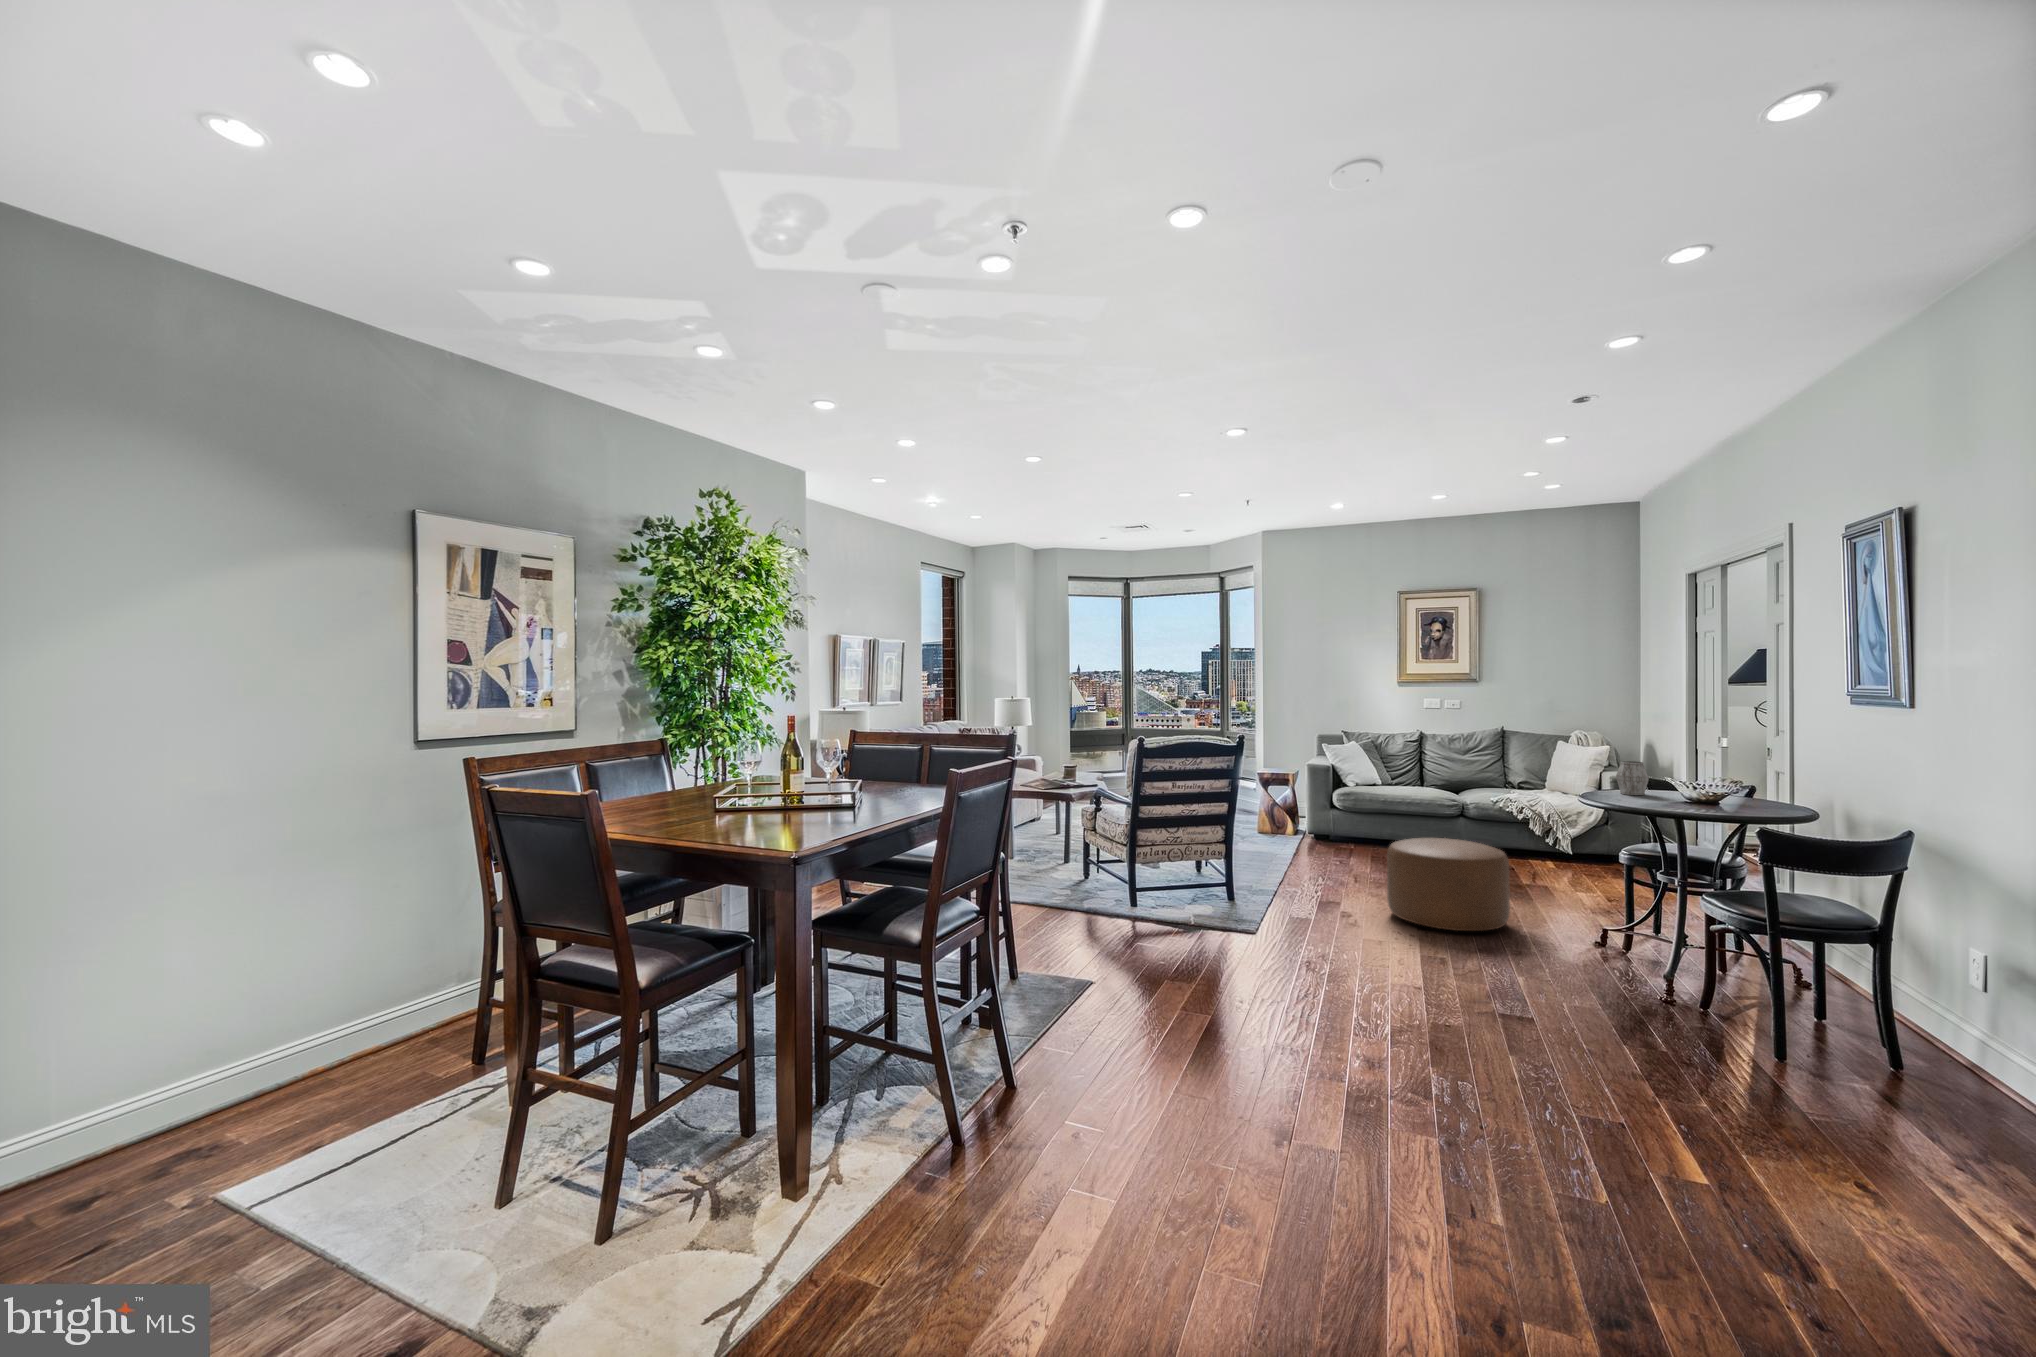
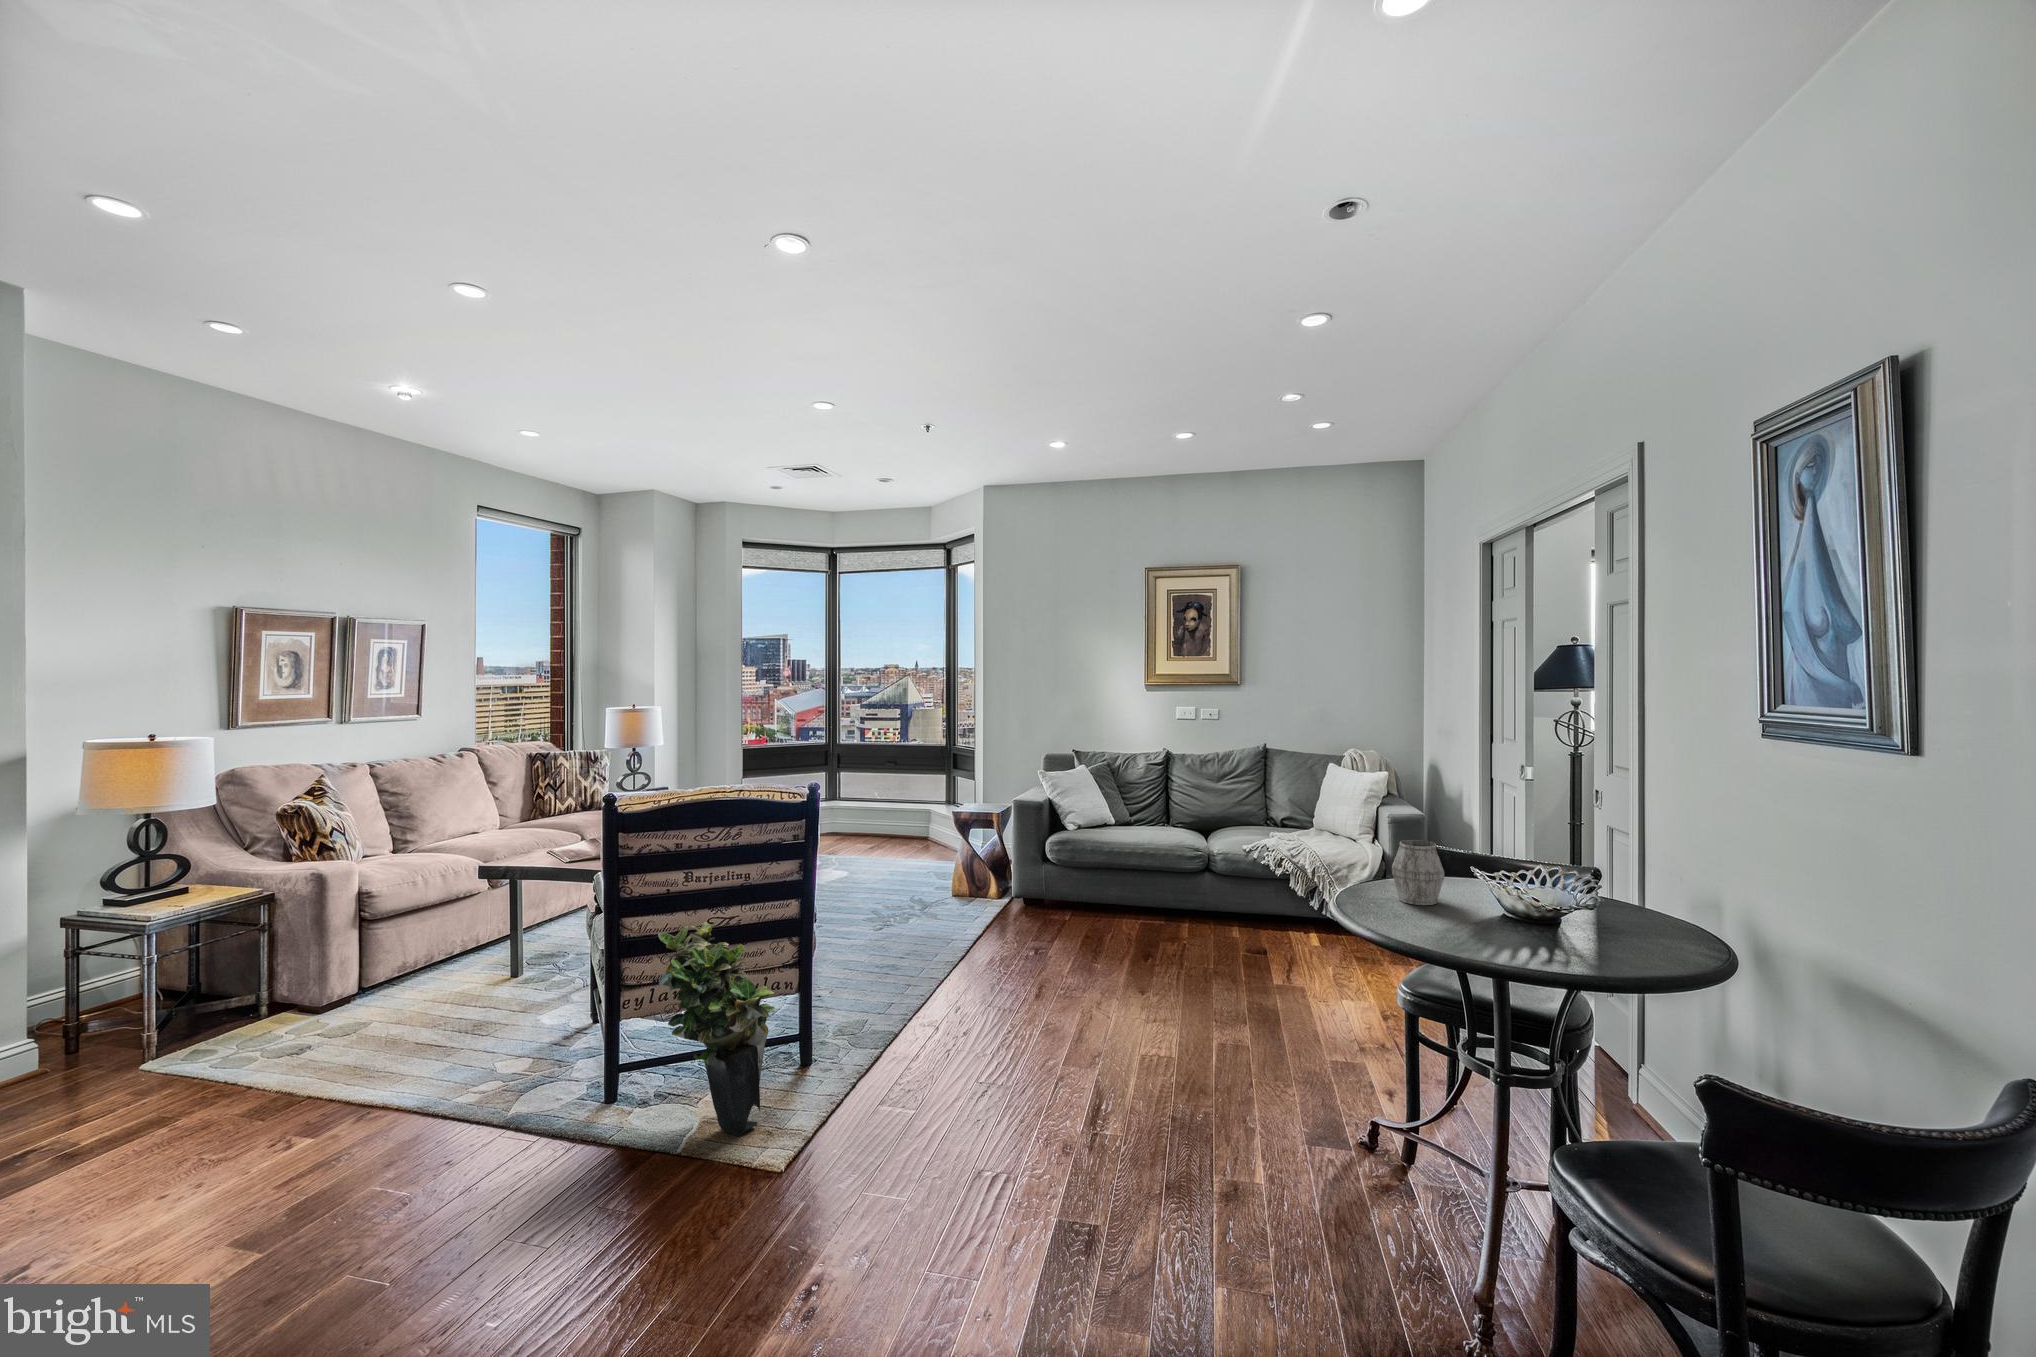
potted plant: none [1165,809,1233,923] -> present [658,921,775,1136]
ottoman: present [1387,838,1510,931] -> none [1049,945,1233,1128]

